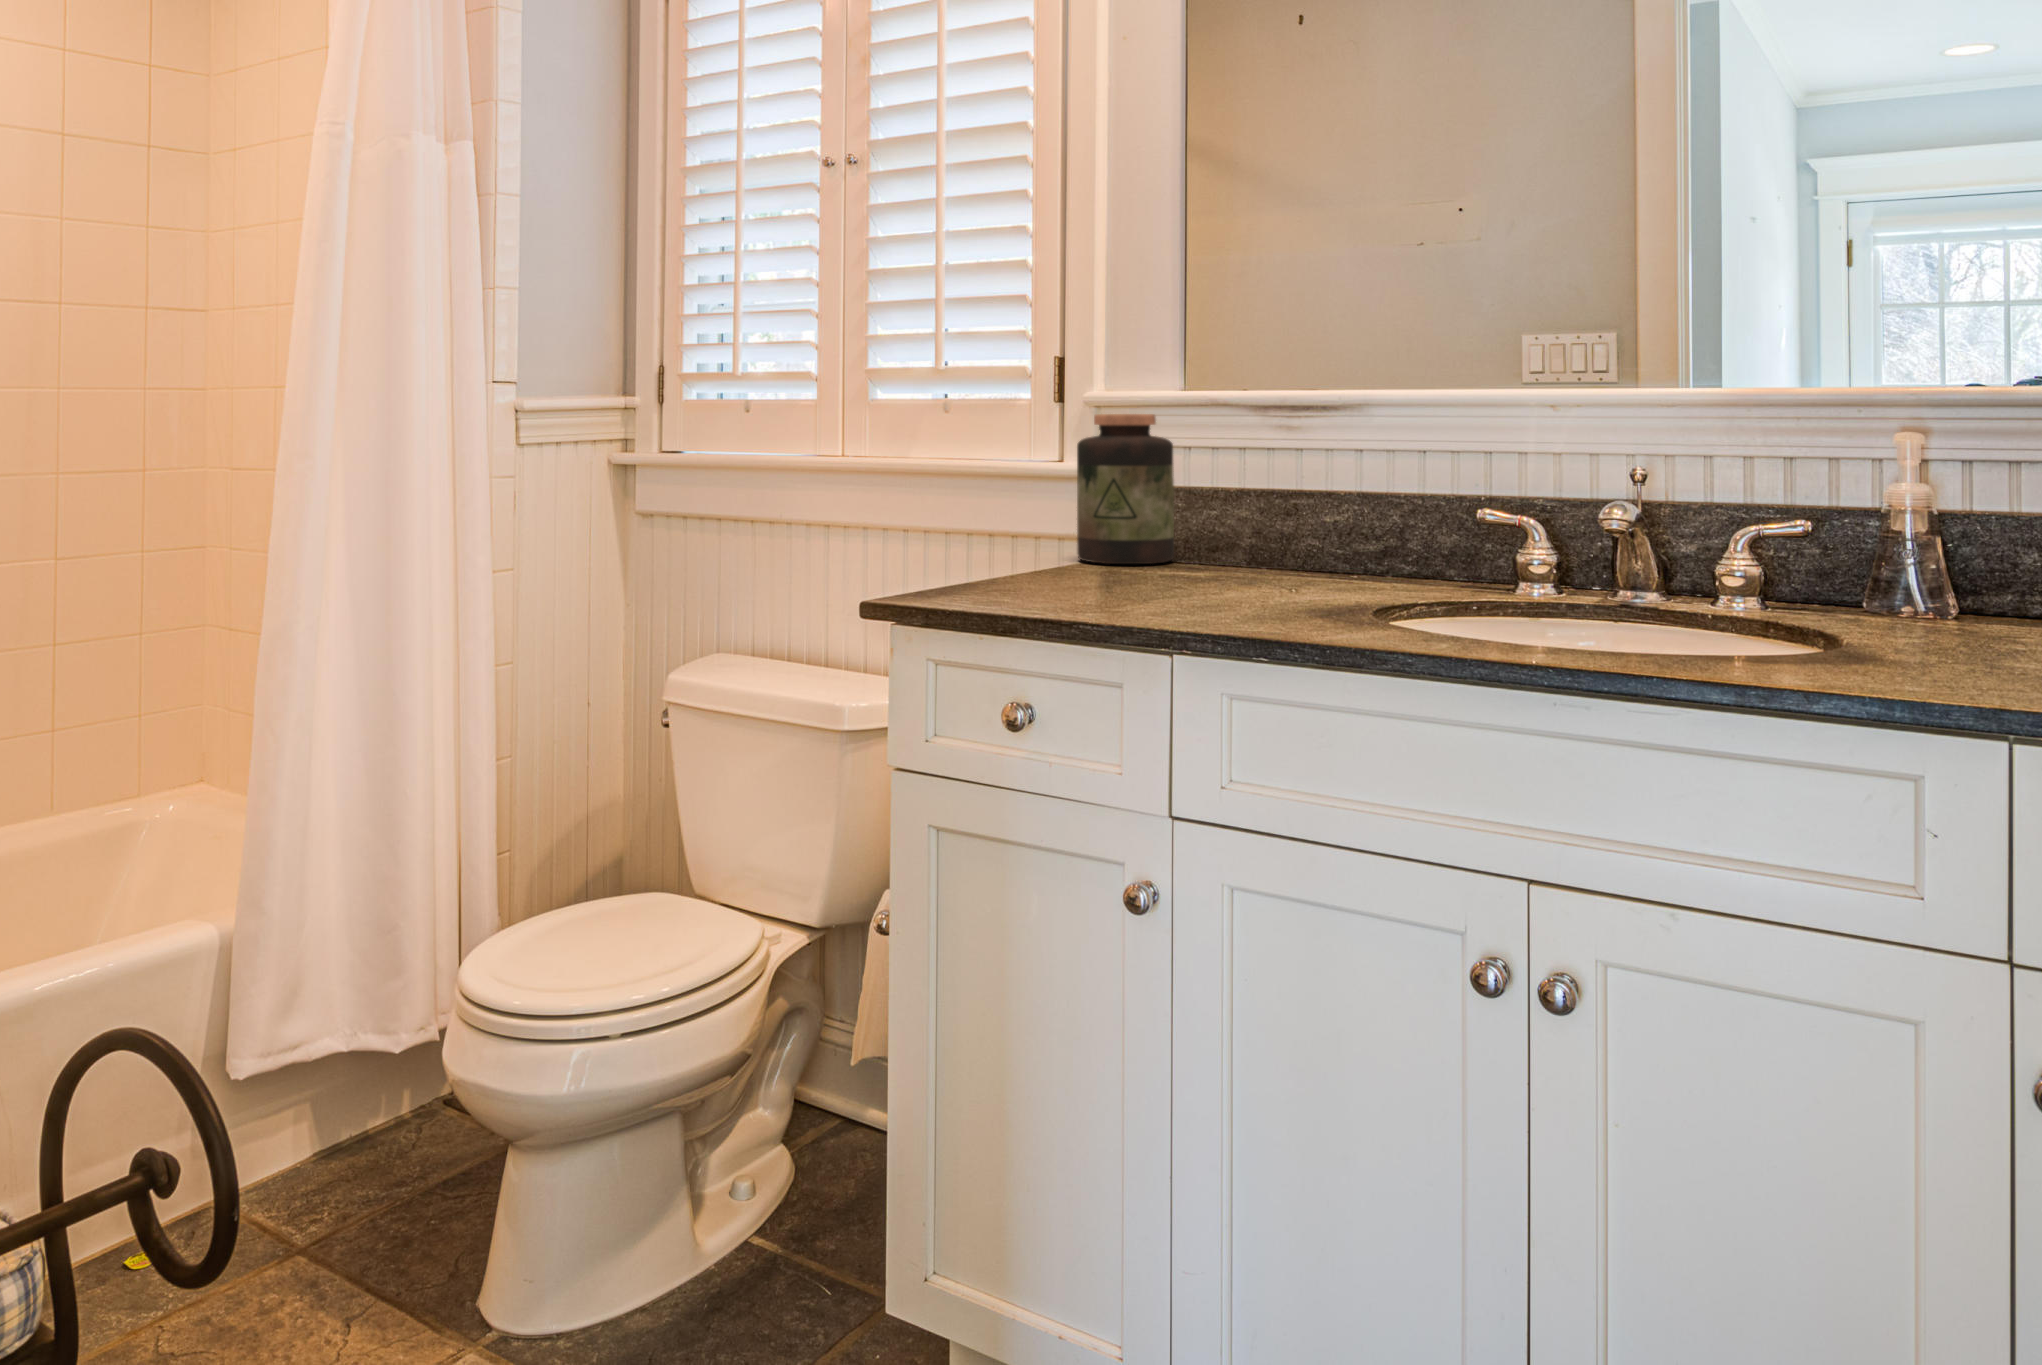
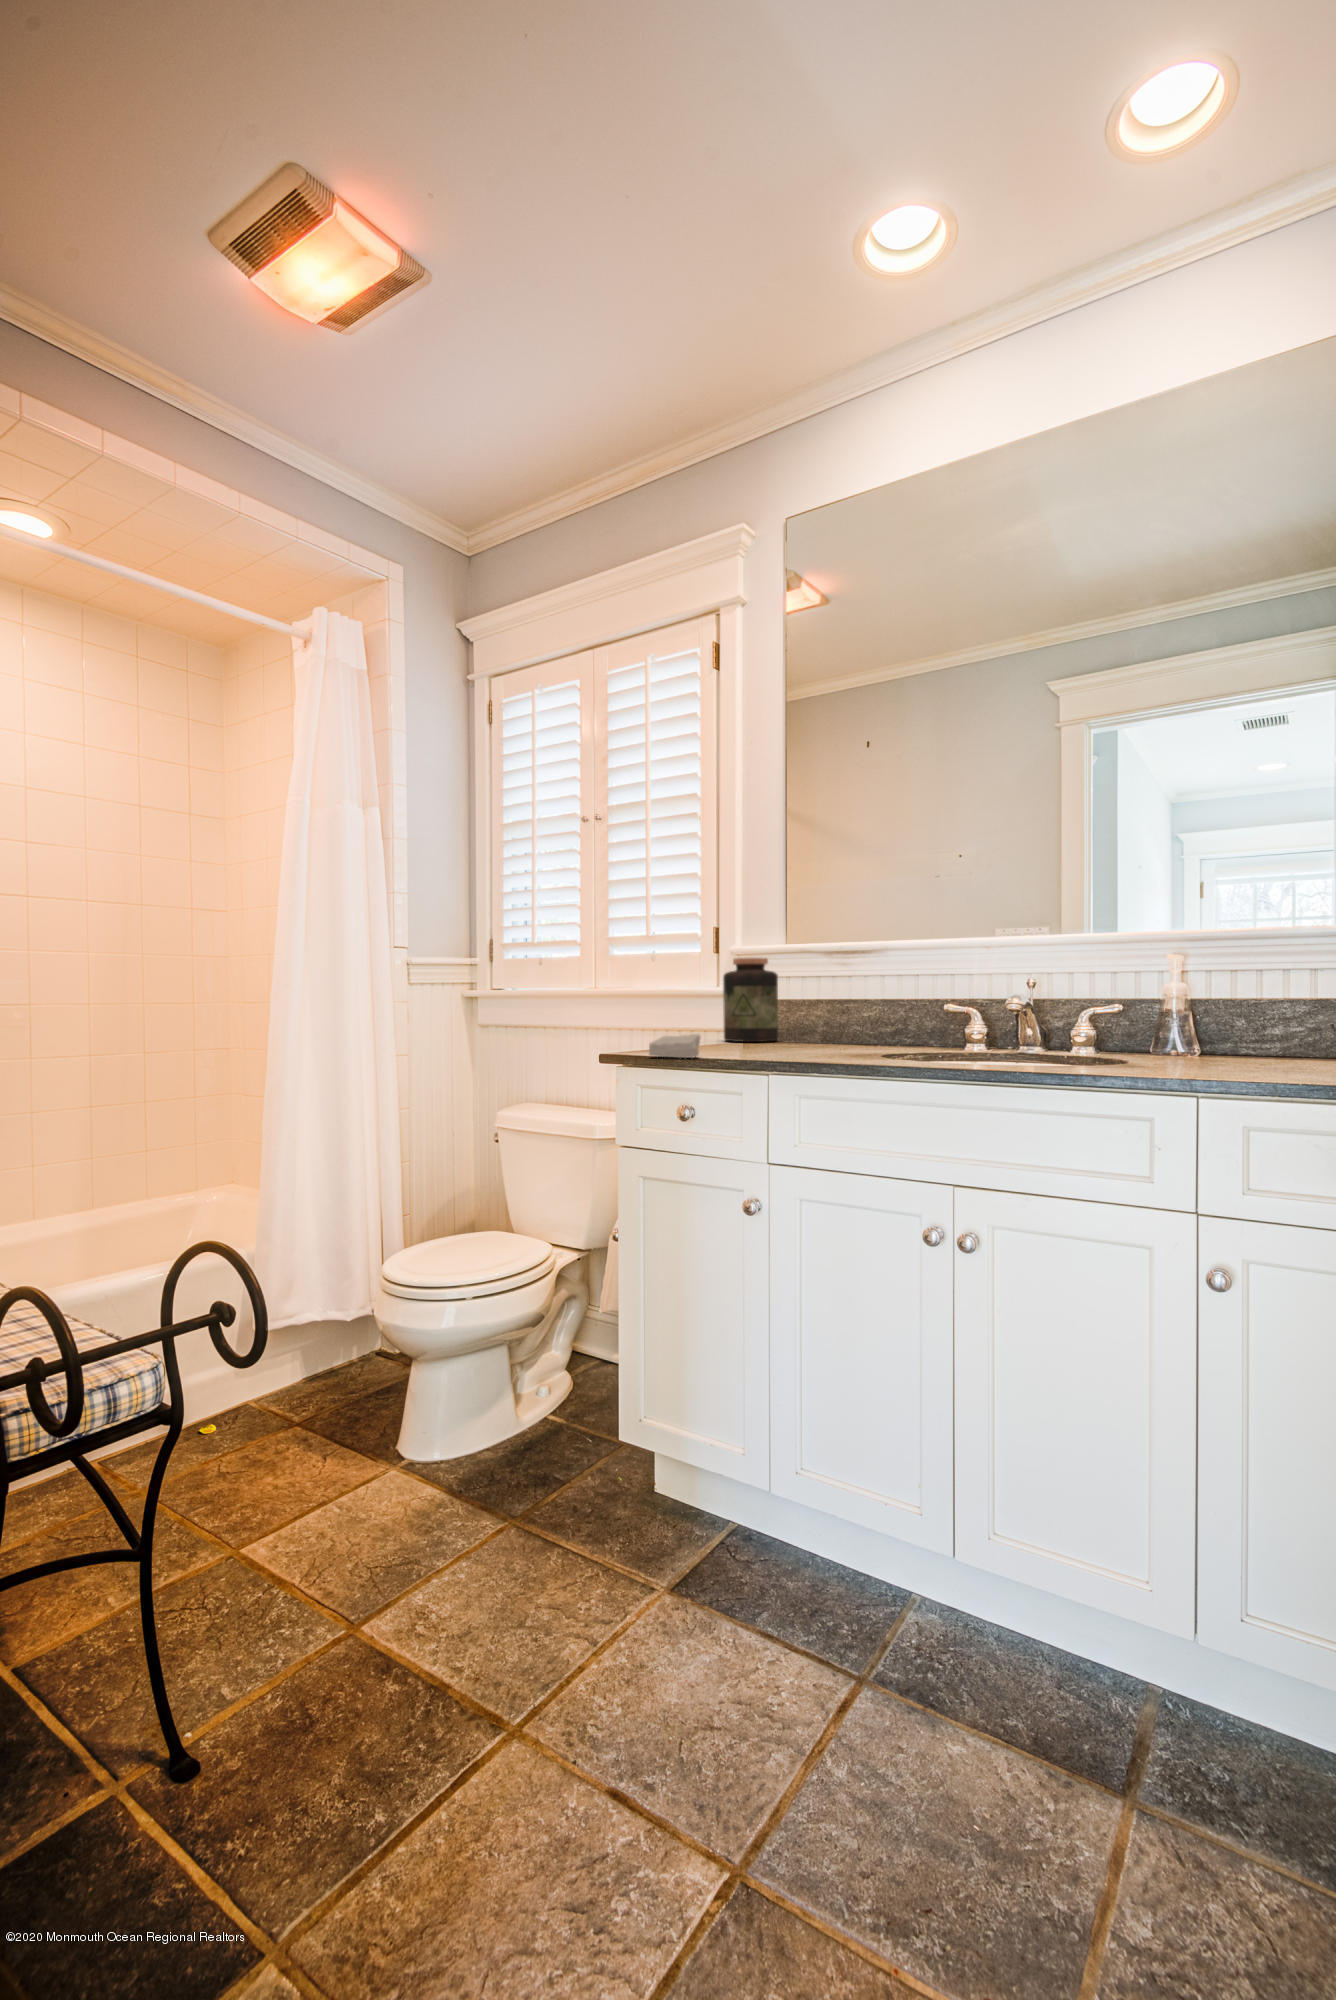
soap bar: none [959,571,1053,617] -> present [649,1034,700,1058]

